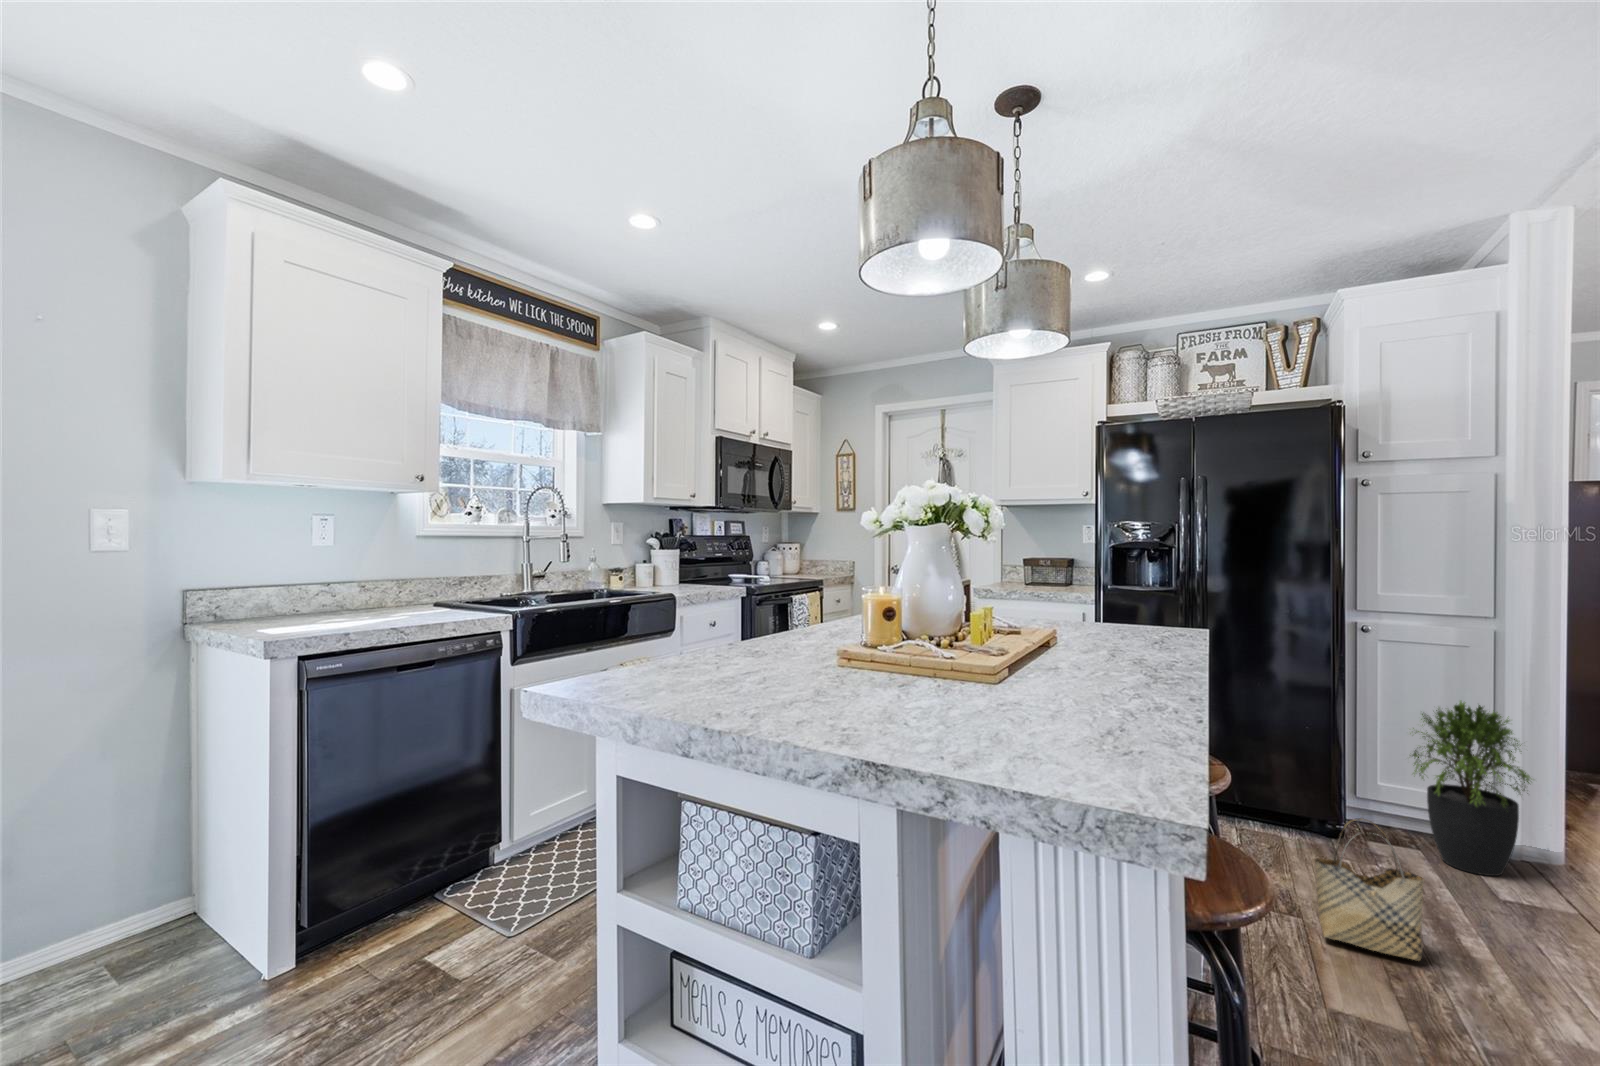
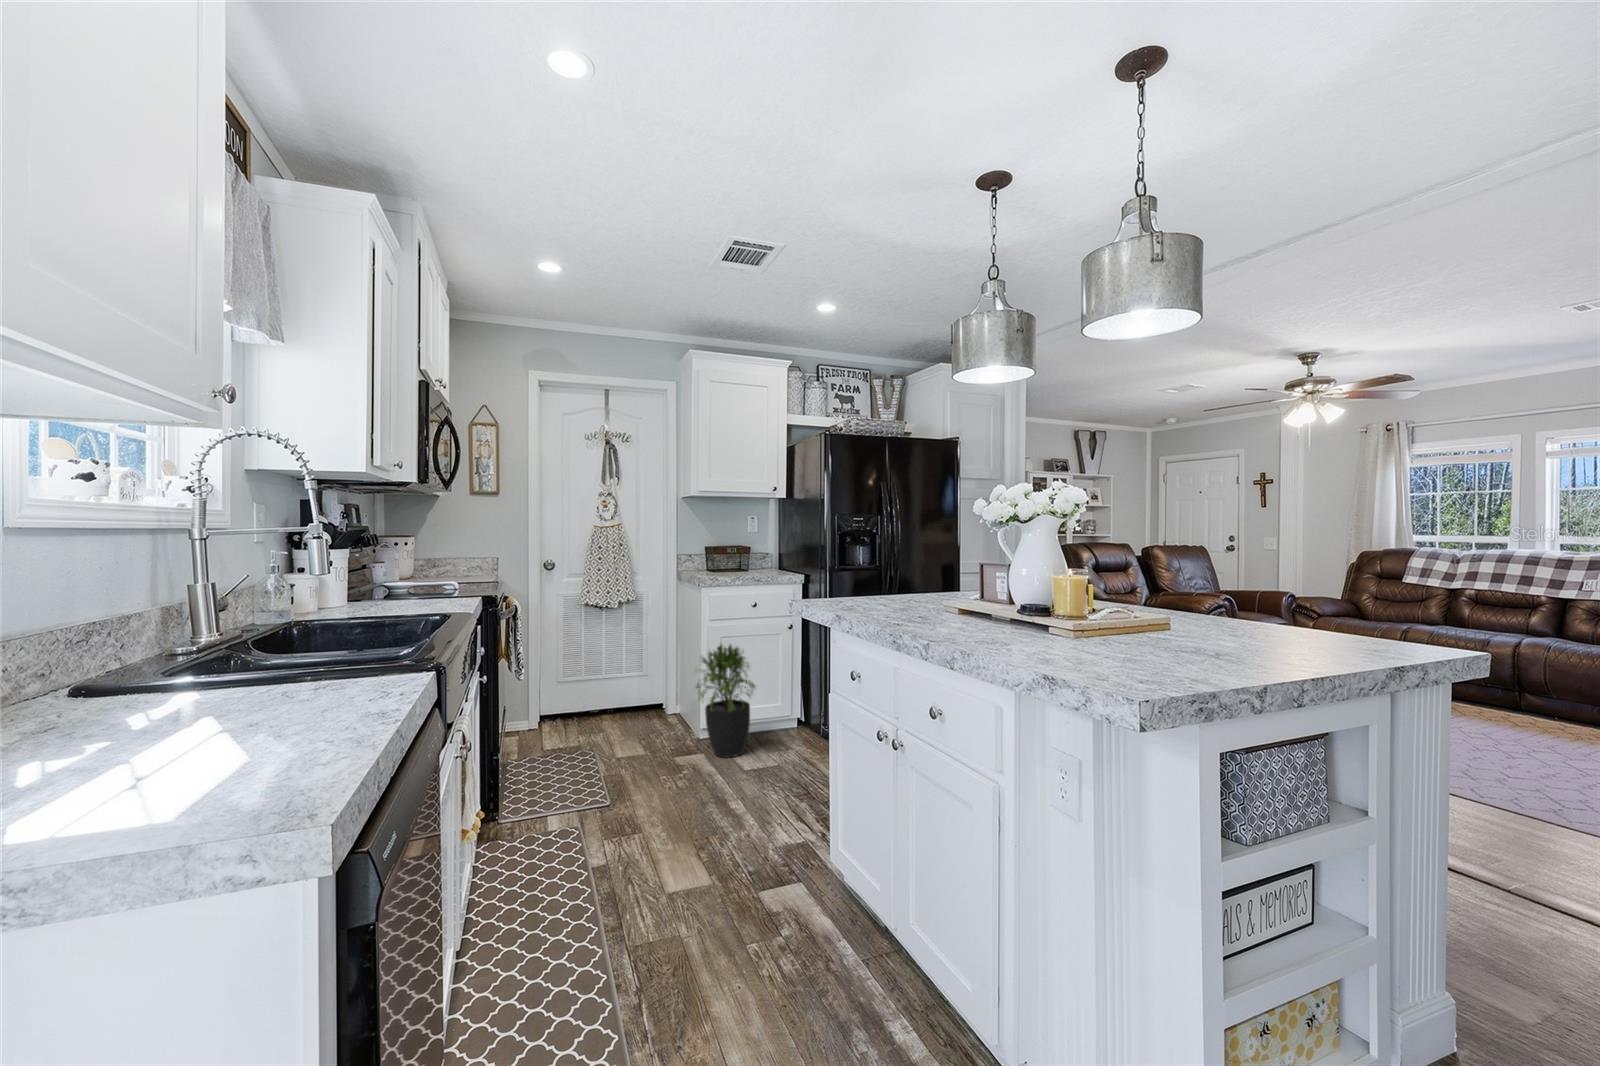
woven basket: present [1314,818,1424,961] -> none [649,744,713,841]

